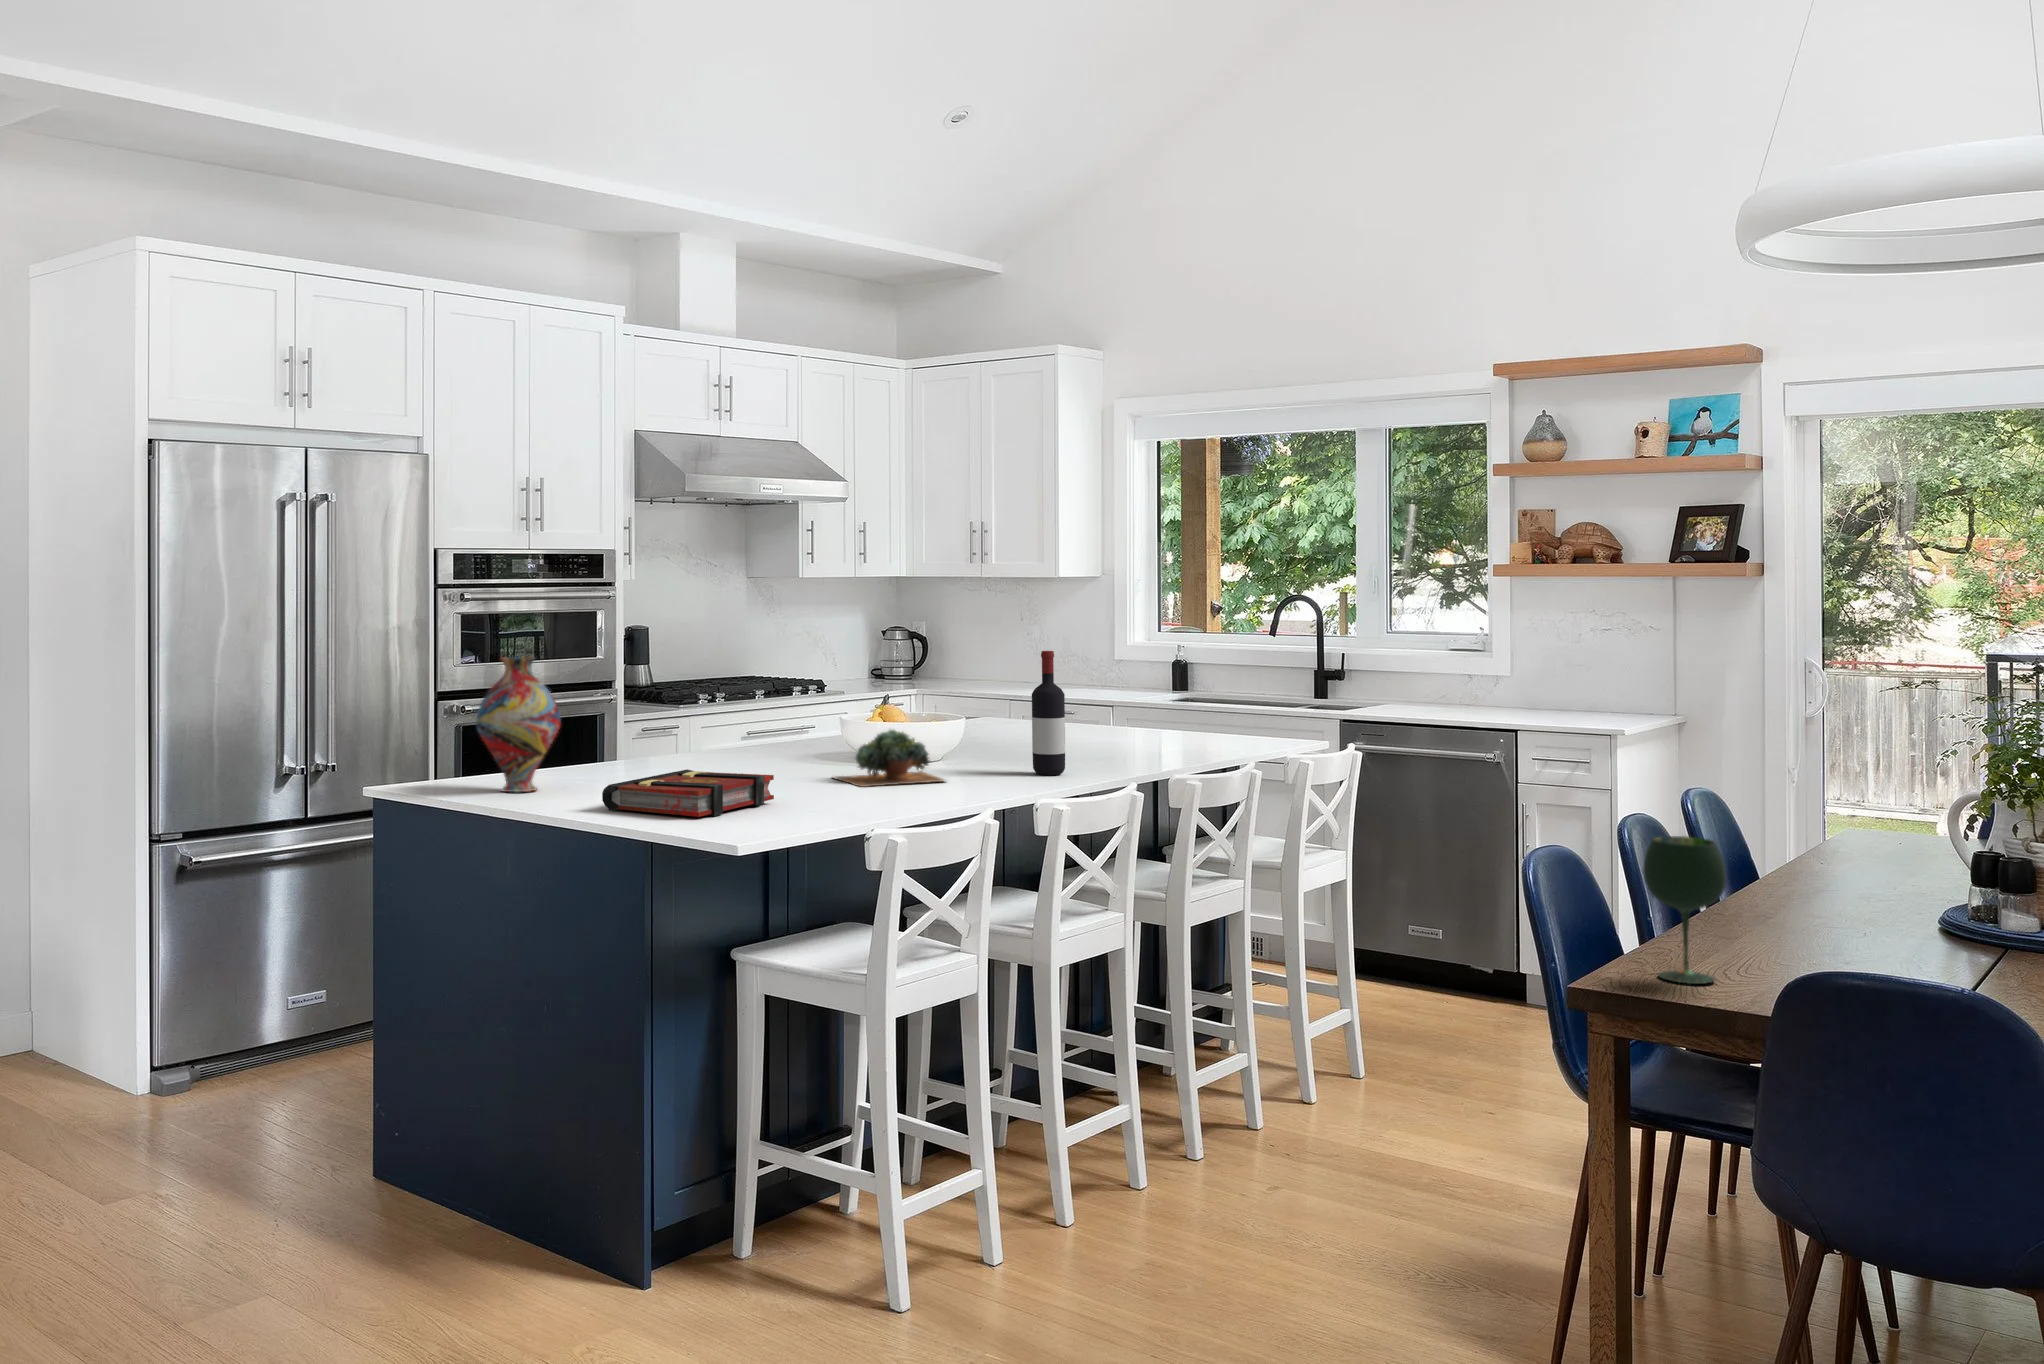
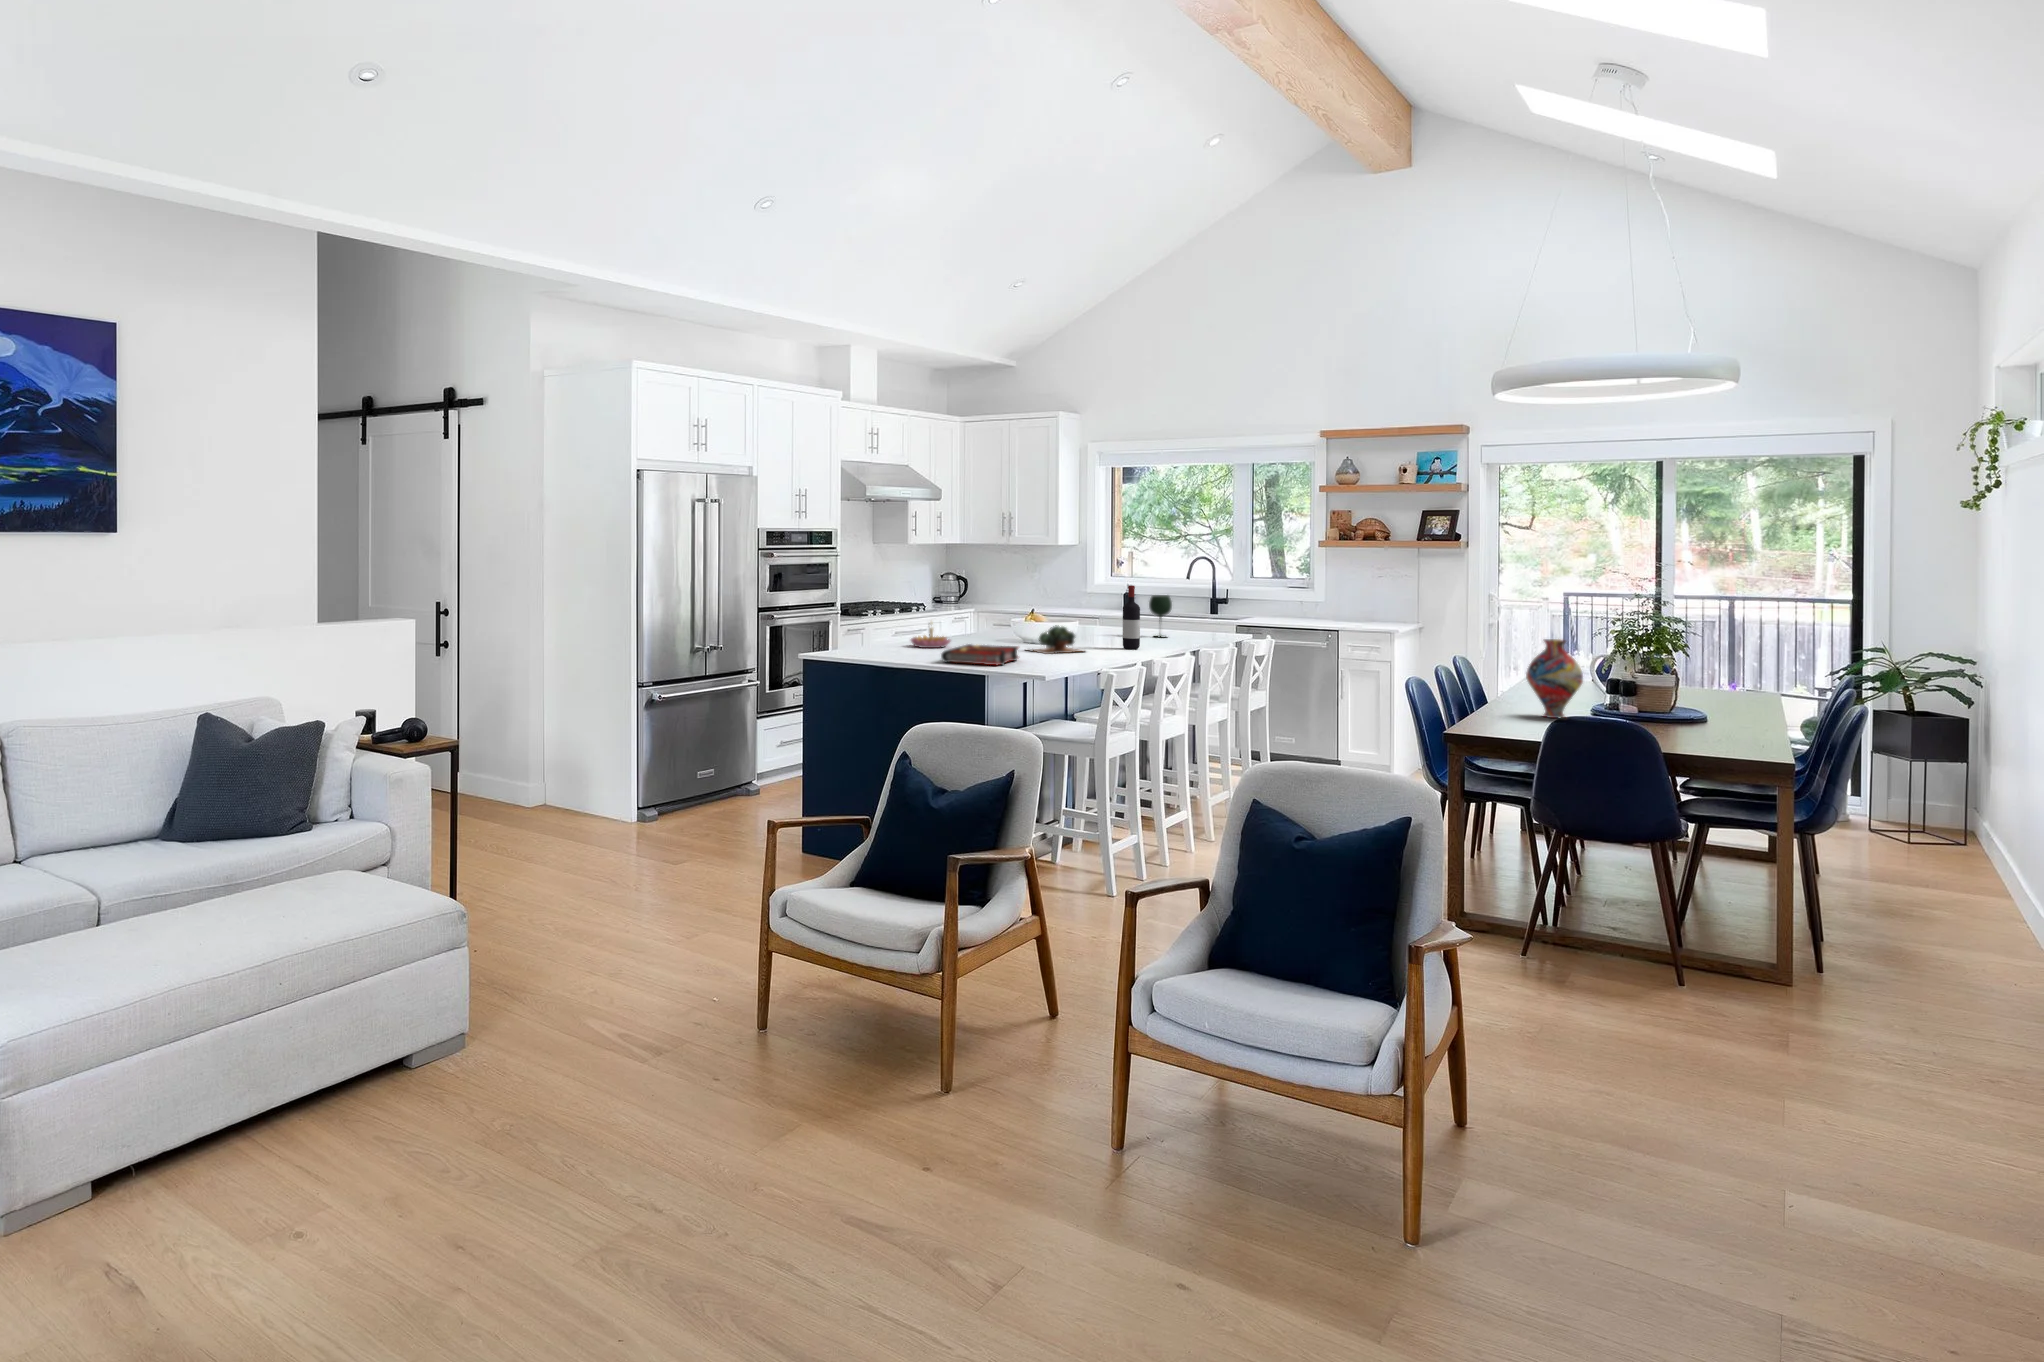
vase: present [476,656,560,792] -> present [1526,639,1583,718]
candle holder: none [622,717,703,773] -> present [911,623,950,648]
wine glass: present [1644,836,1727,984] -> present [1149,595,1172,637]

